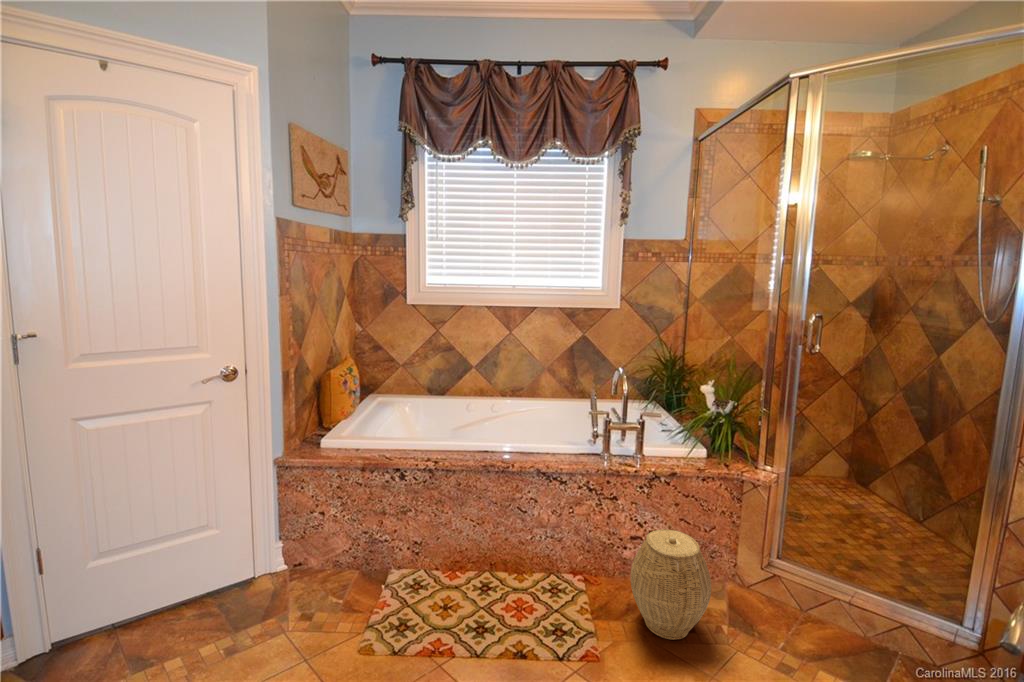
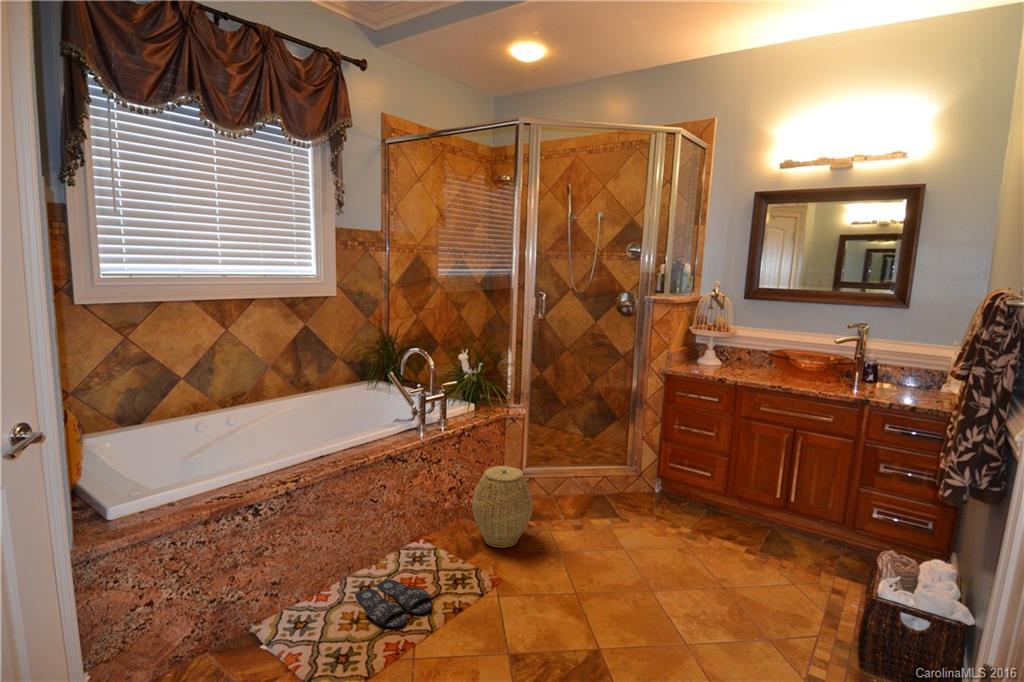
slippers: none [457,586,523,640] -> present [356,580,432,627]

